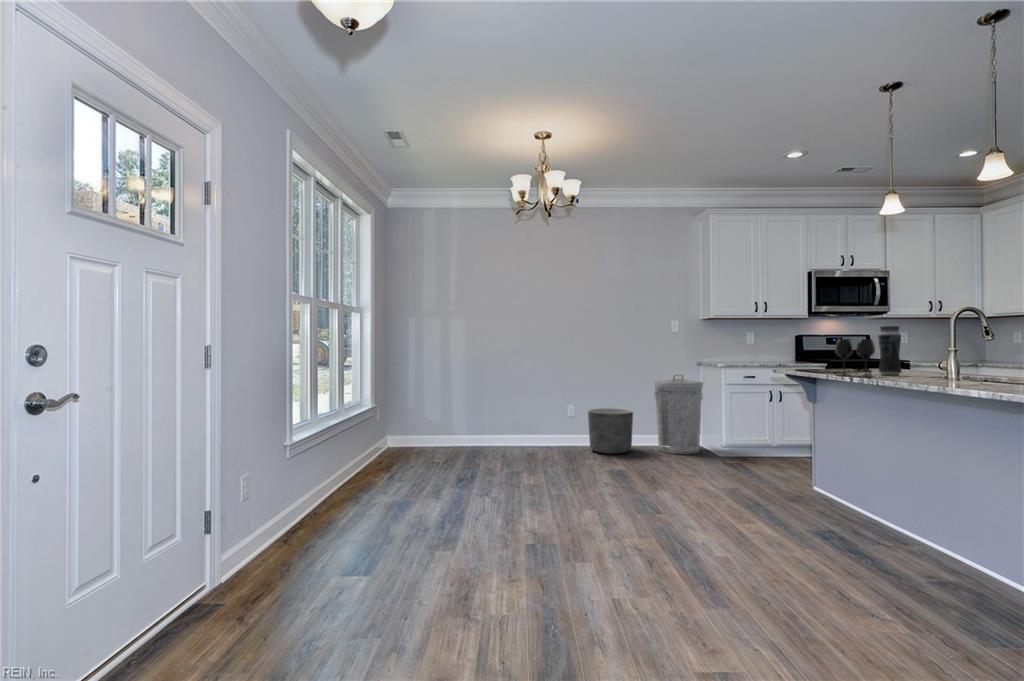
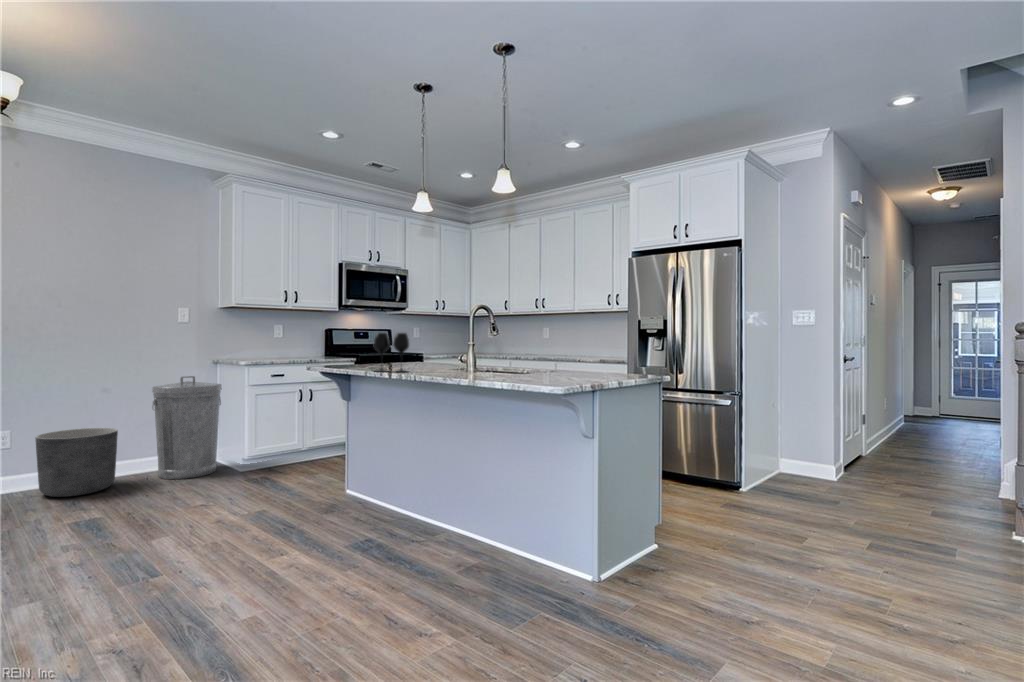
vase: present [878,326,901,376] -> none [410,320,429,370]

